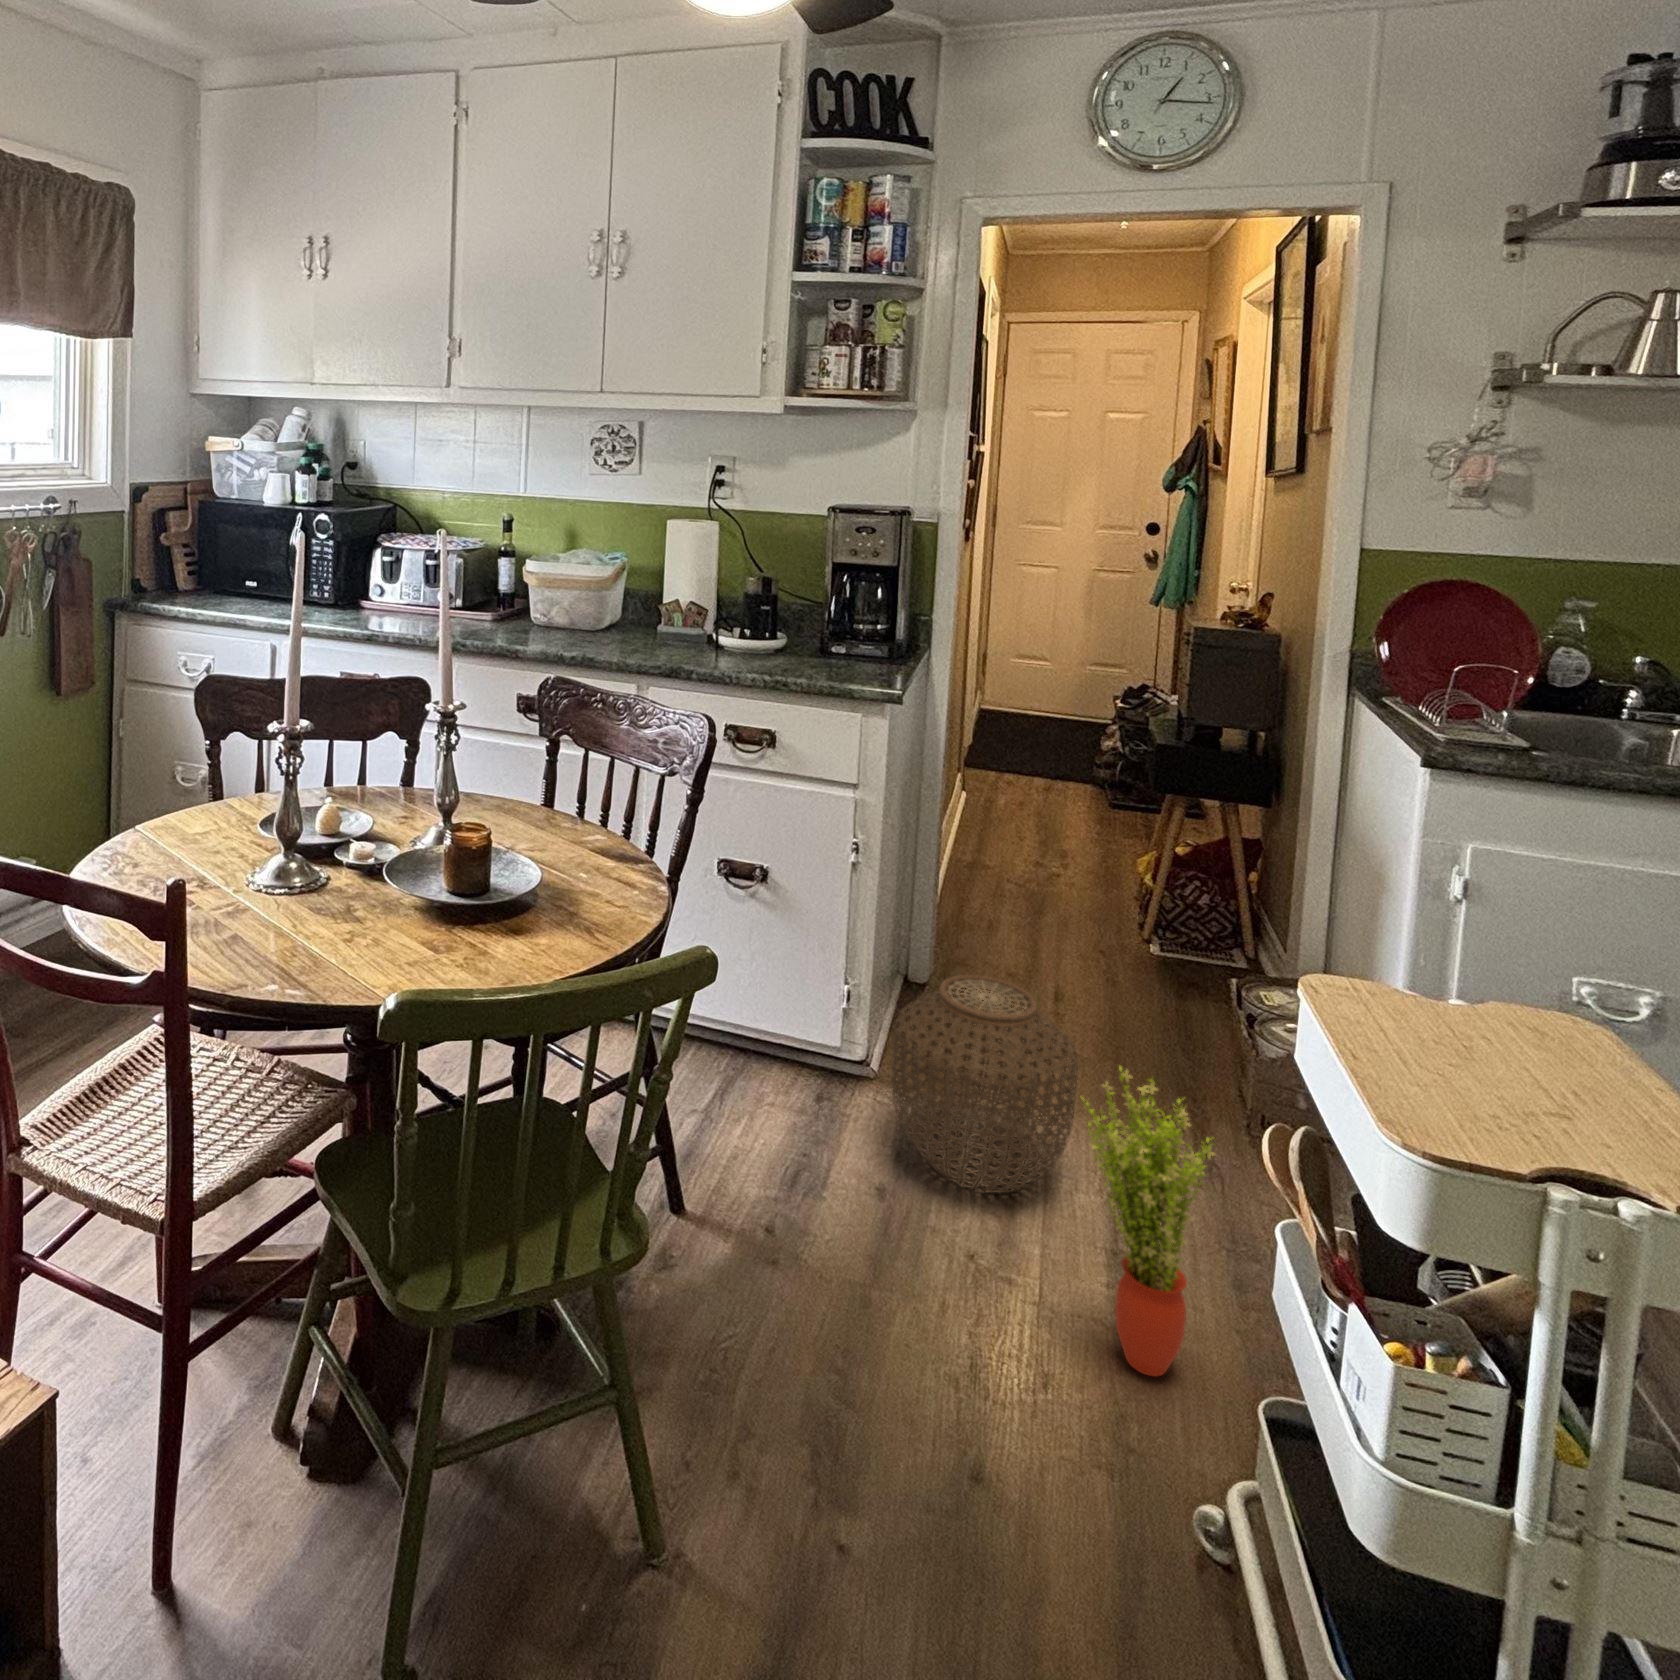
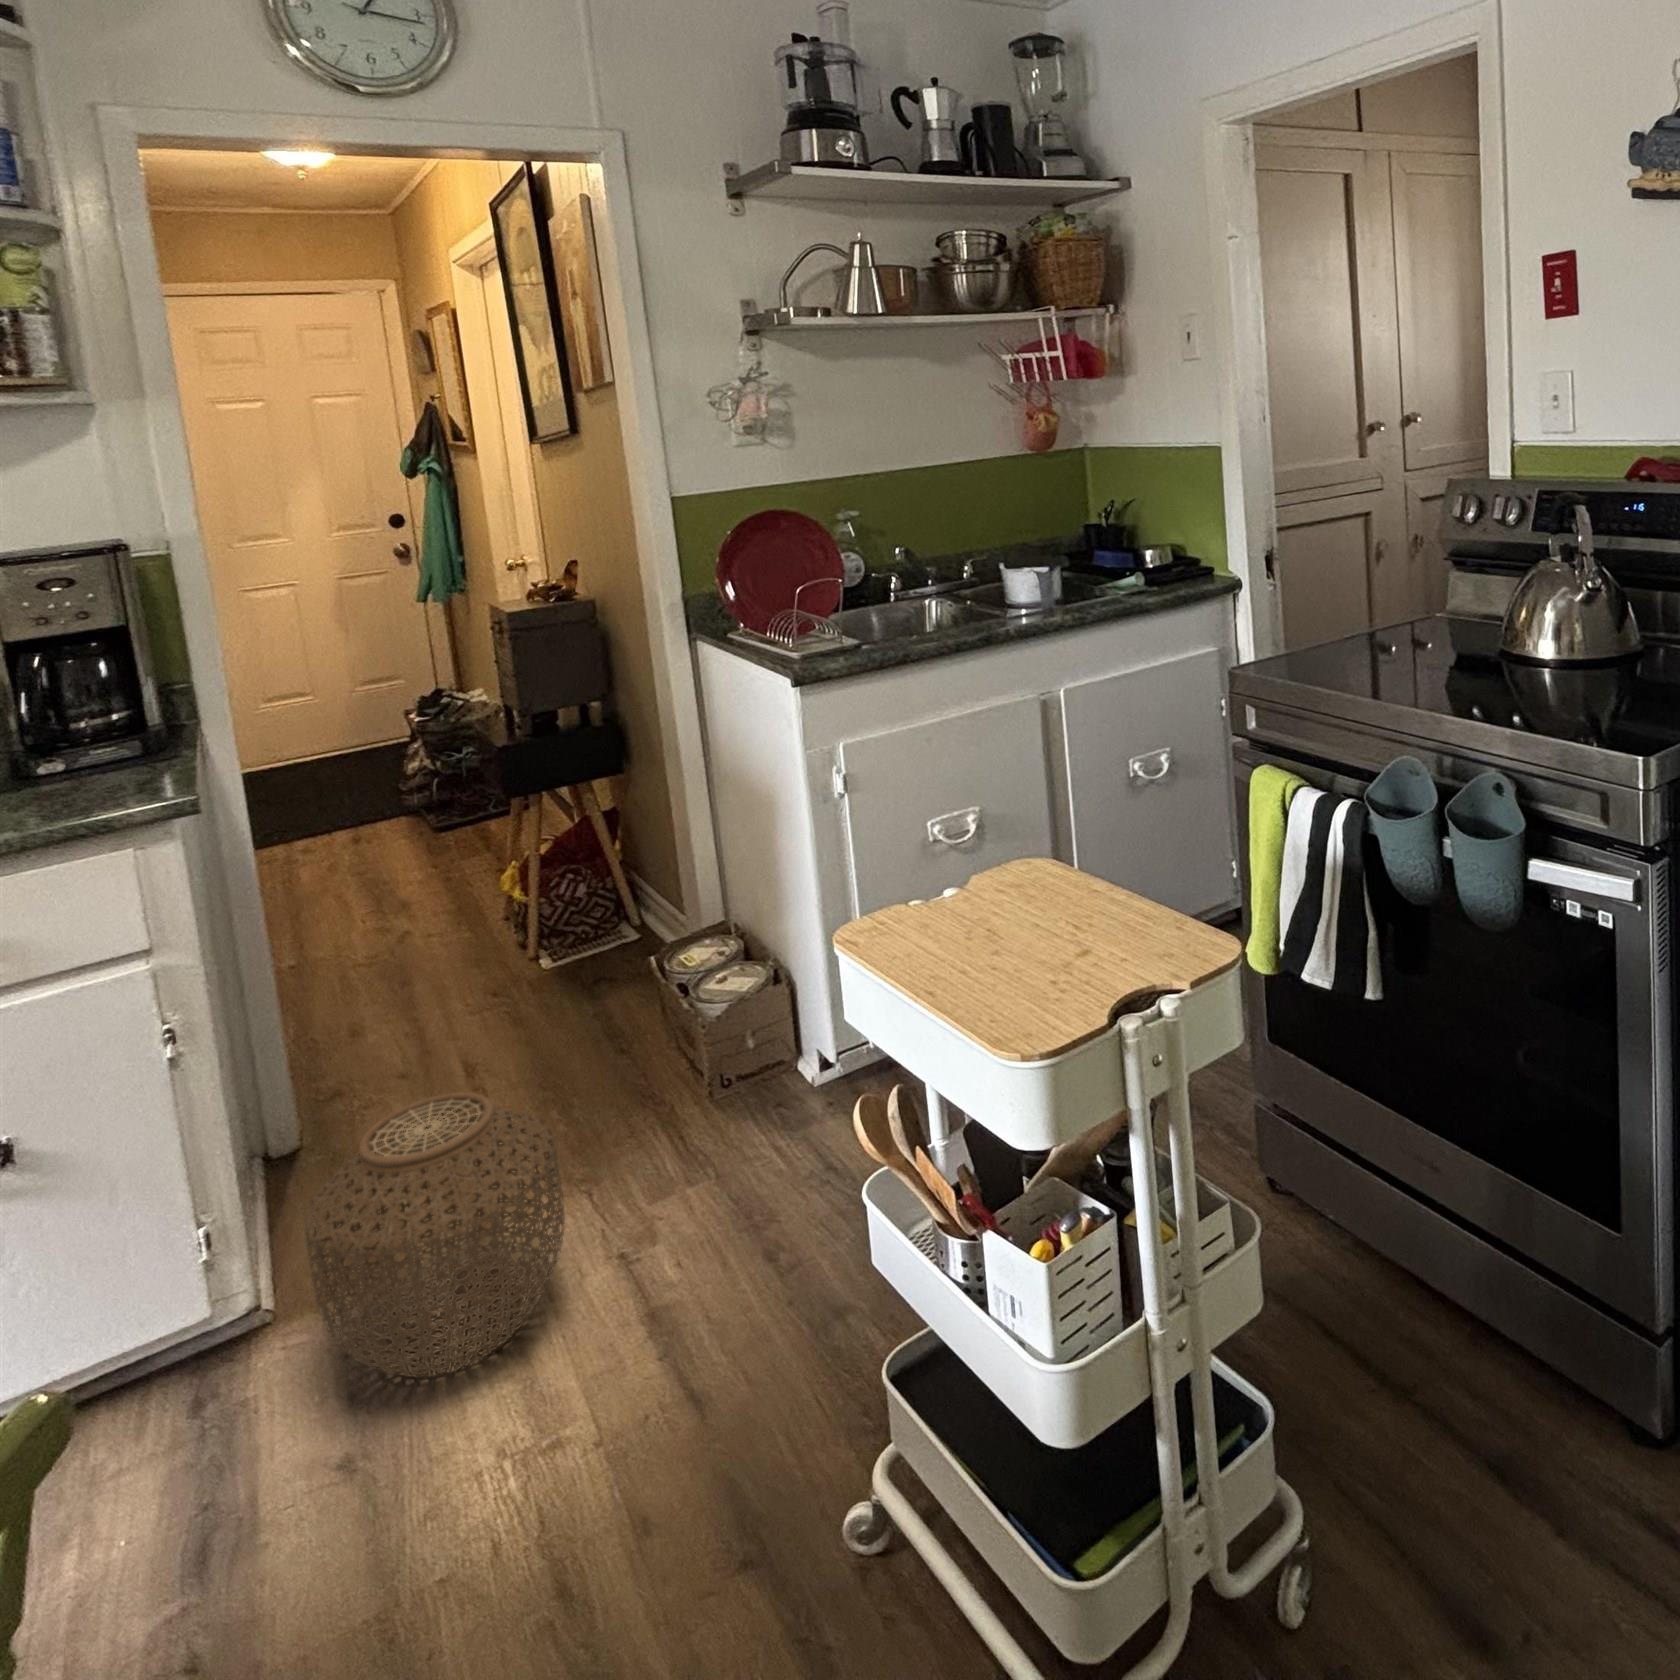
potted plant: present [1083,1067,1215,1377] -> none [600,1110,759,1428]

